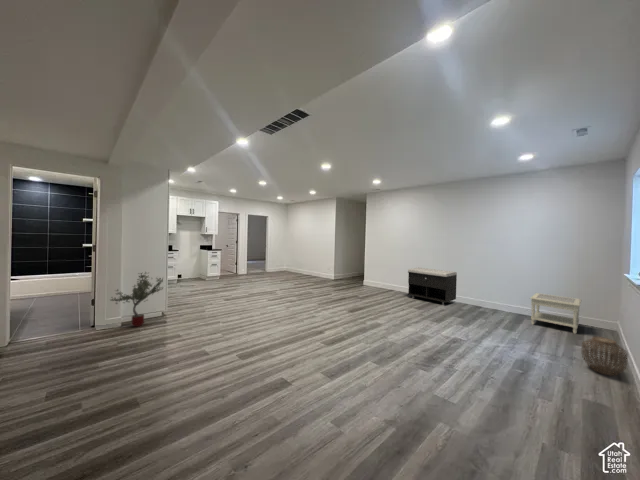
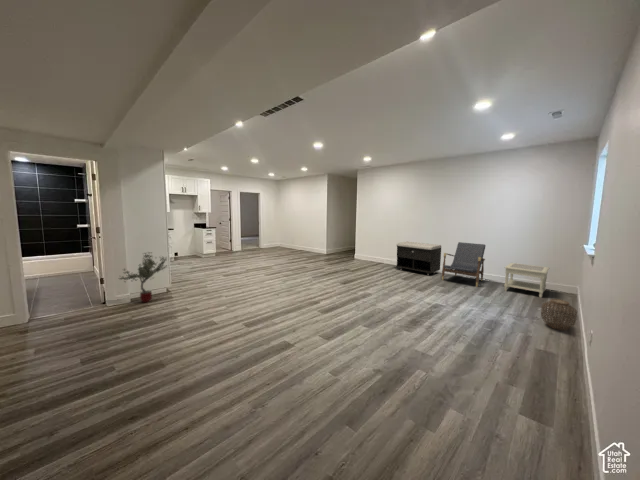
lounge chair: none [459,269,507,319] -> present [442,242,485,287]

